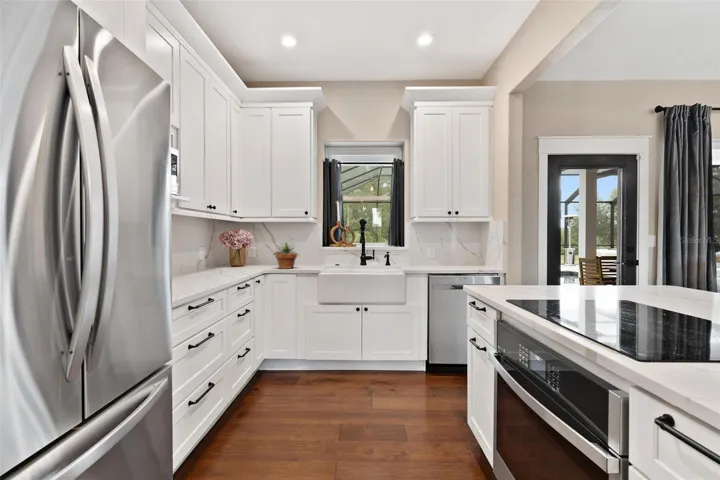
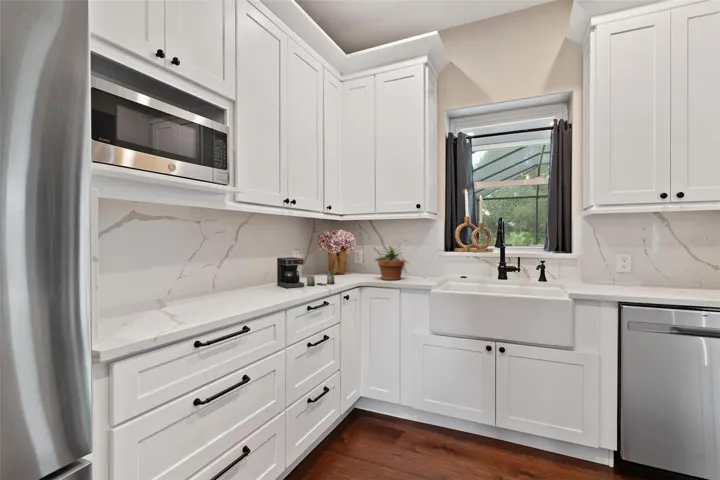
coffee maker: none [198,252,246,276] -> present [277,257,336,288]

